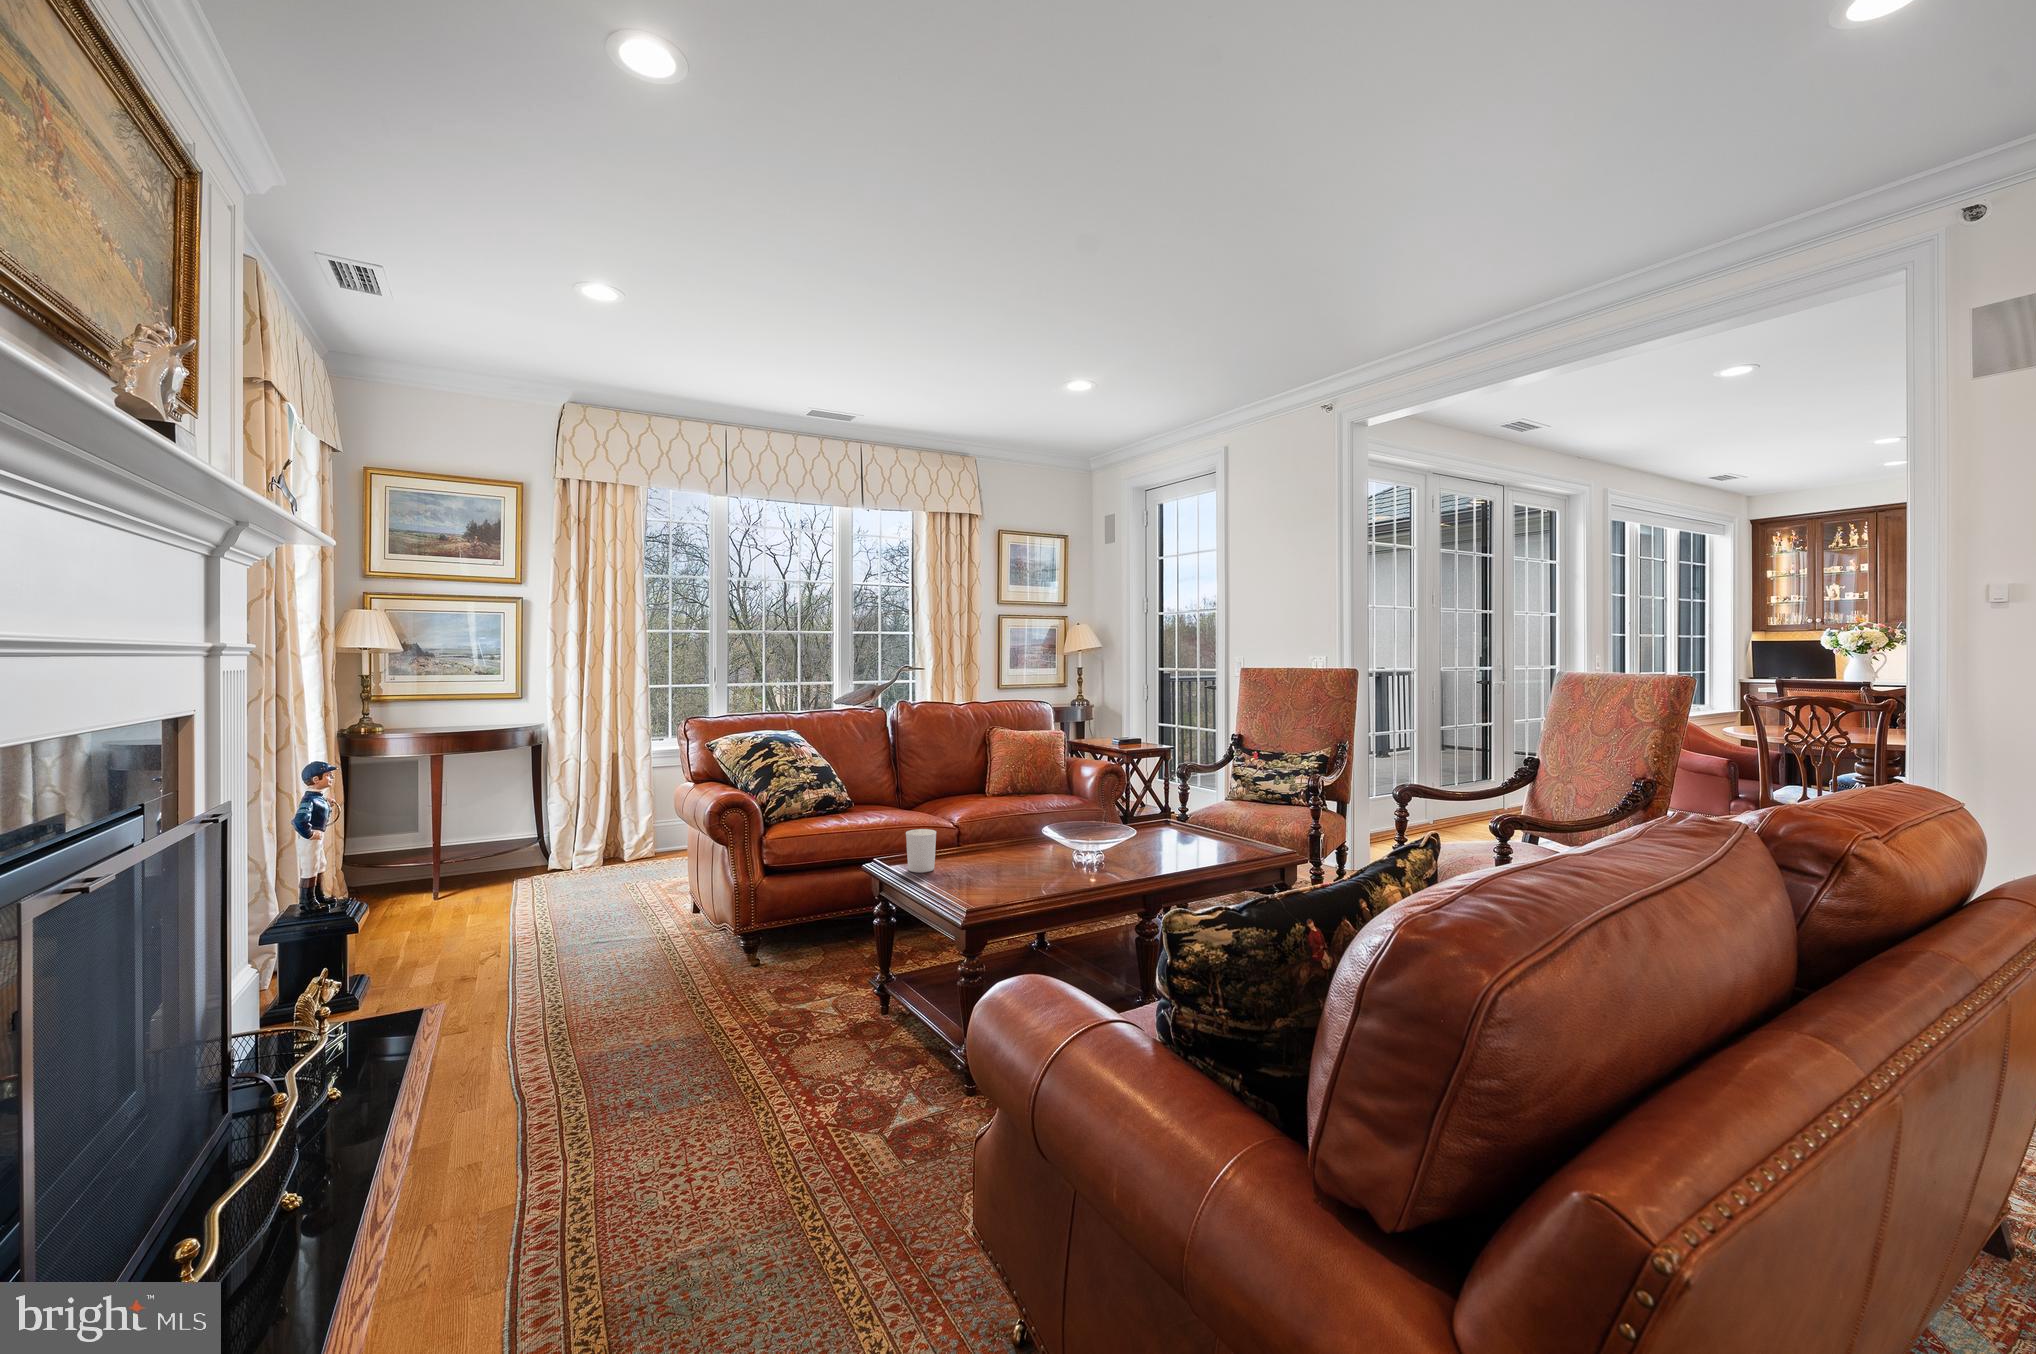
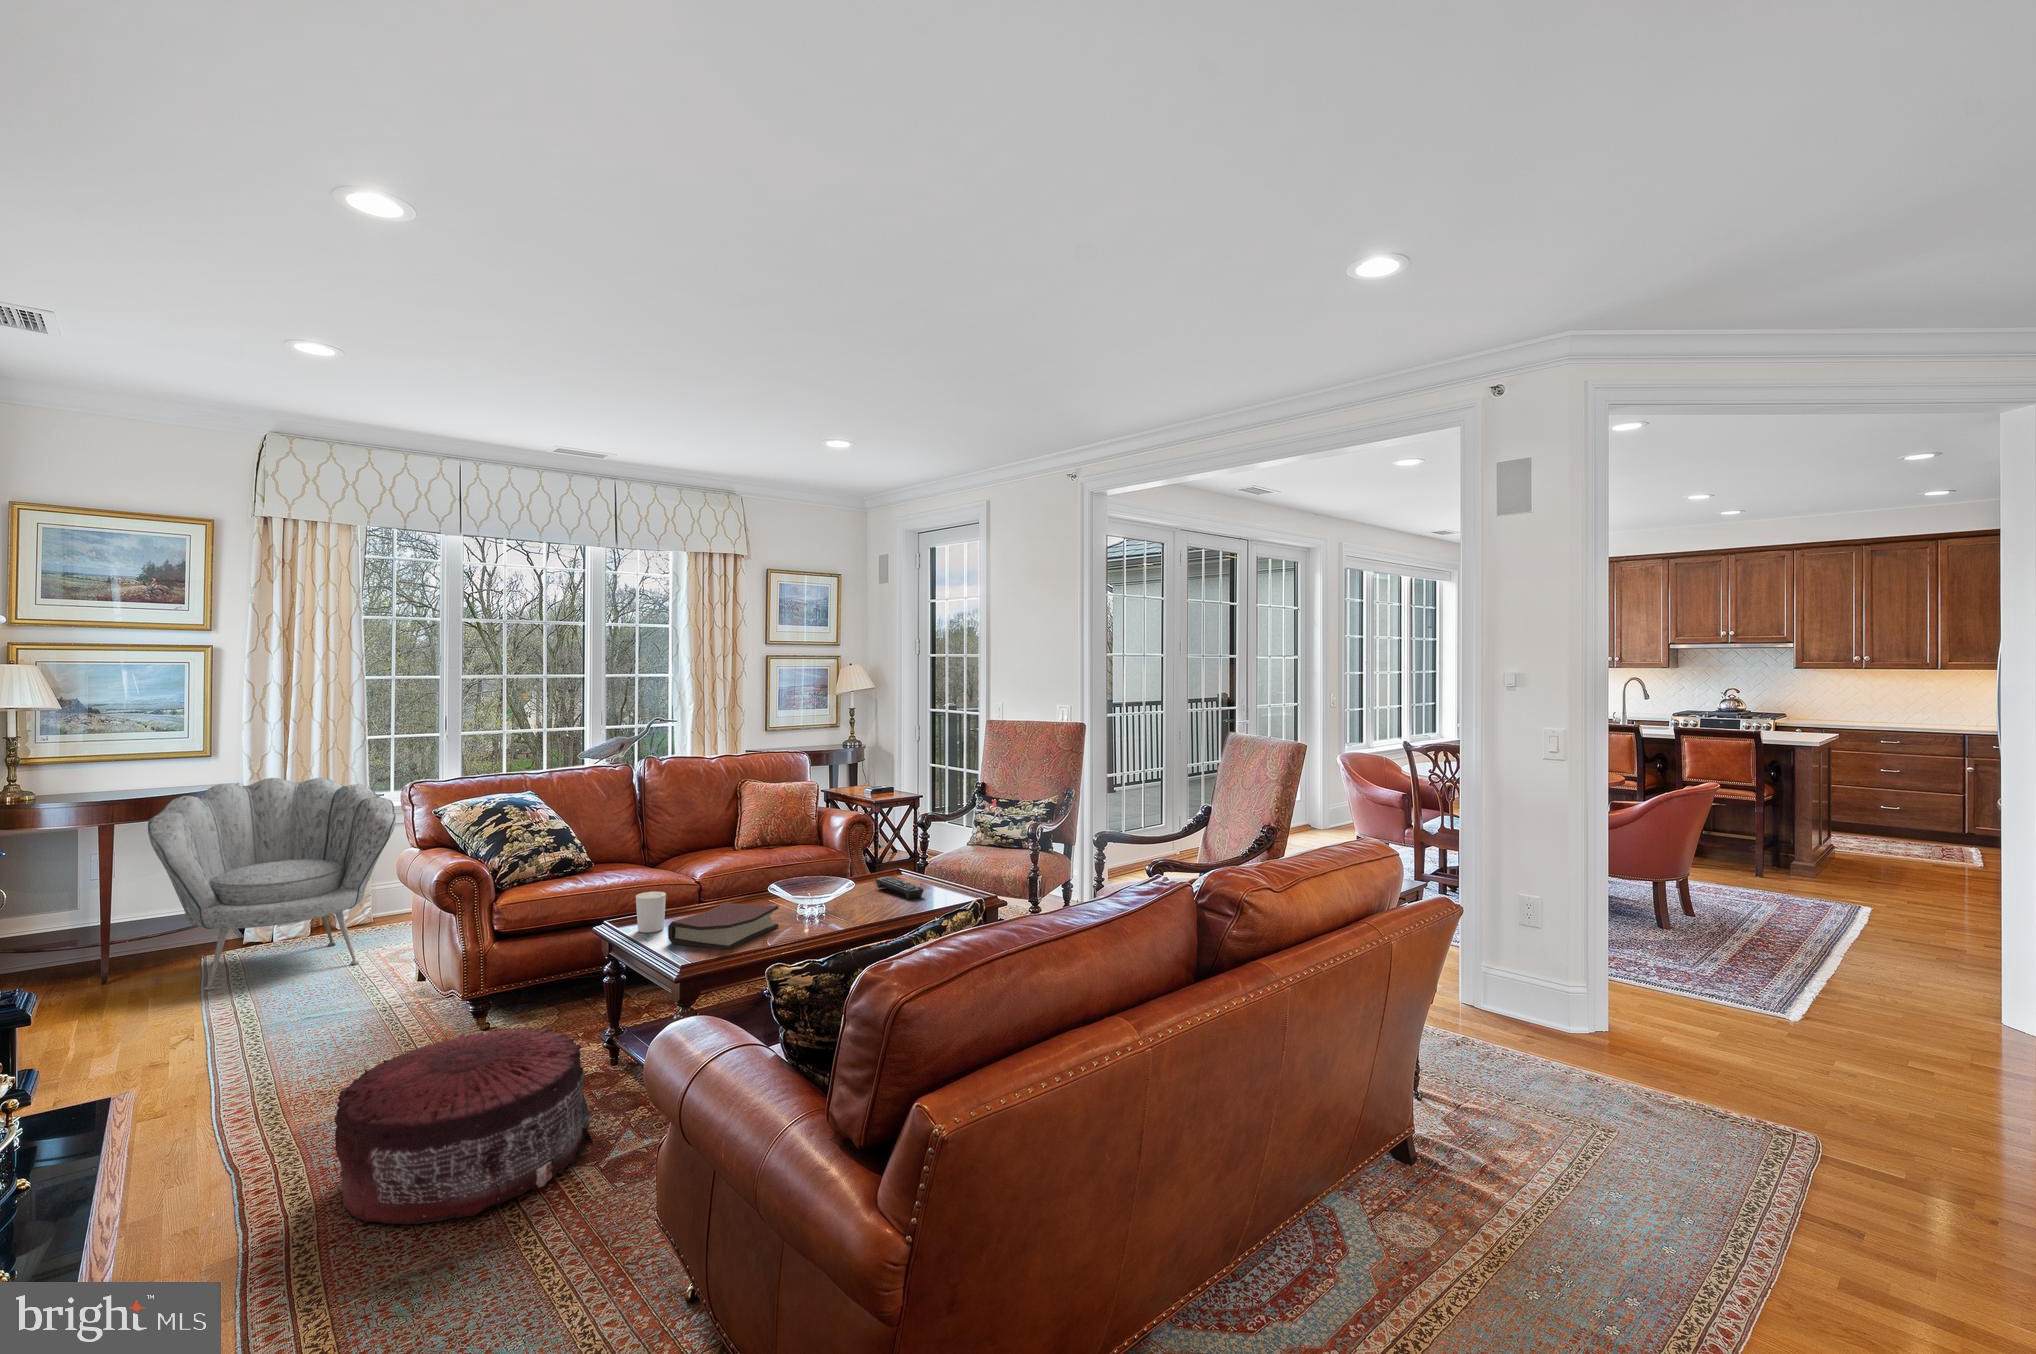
armchair: none [468,718,674,910] -> present [148,778,396,990]
remote control: none [1146,826,1205,851] -> present [876,877,923,899]
hardback book: none [943,844,1057,895] -> present [668,903,778,950]
pouf: none [613,967,875,1186] -> present [335,1027,592,1224]

